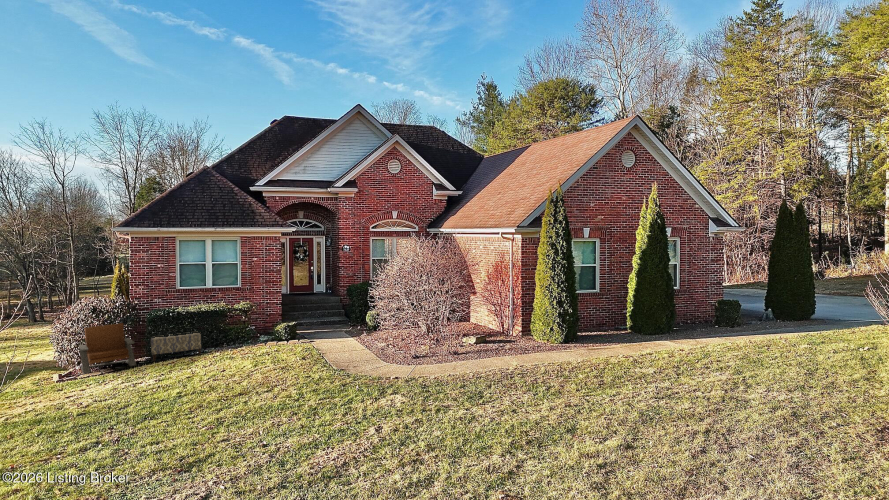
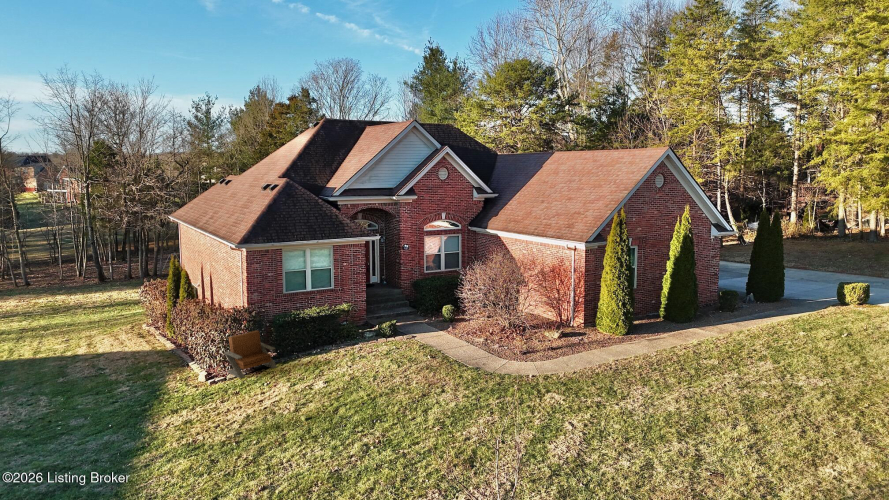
bench: present [151,333,201,361] -> none [280,333,324,362]

